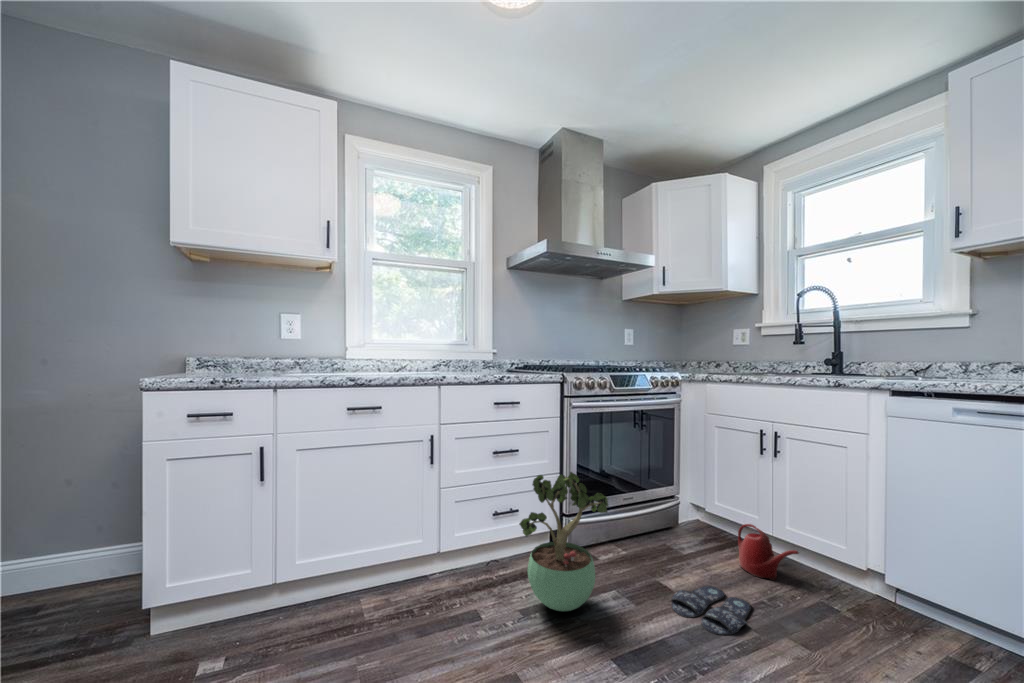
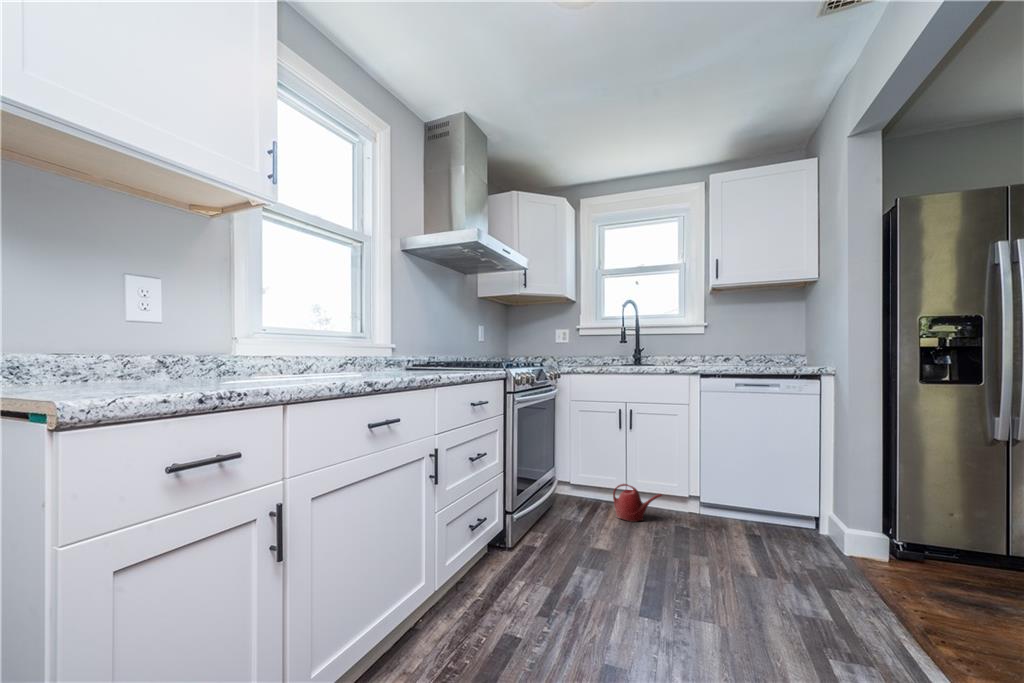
potted plant: present [519,472,608,611] -> none [529,465,604,600]
slippers: present [671,586,751,635] -> none [614,537,669,568]

